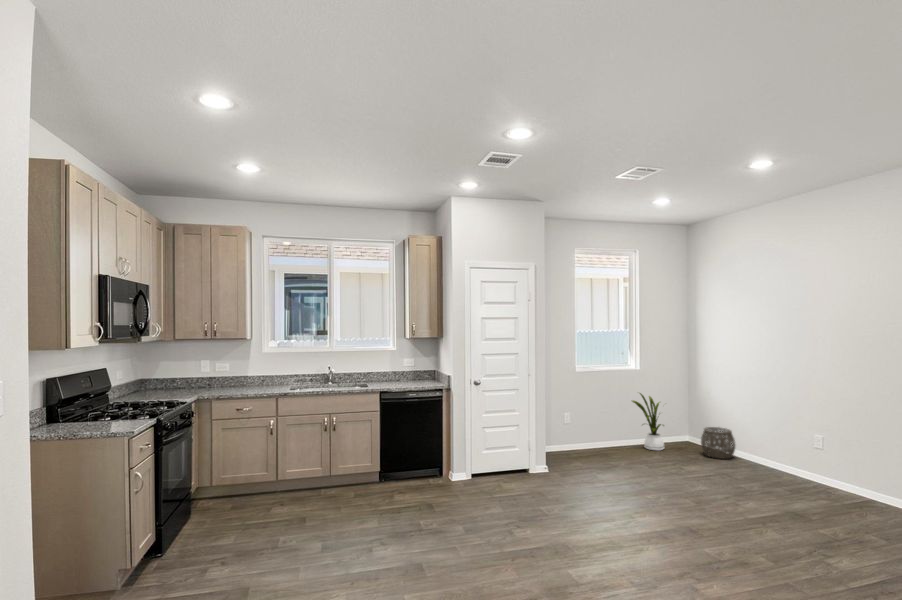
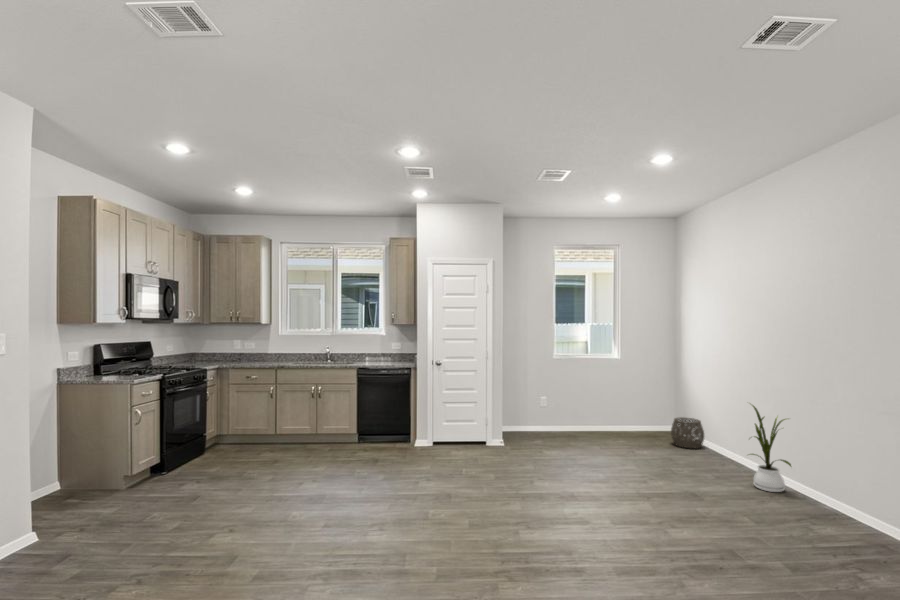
house plant: present [632,393,664,451] -> present [749,405,791,492]

